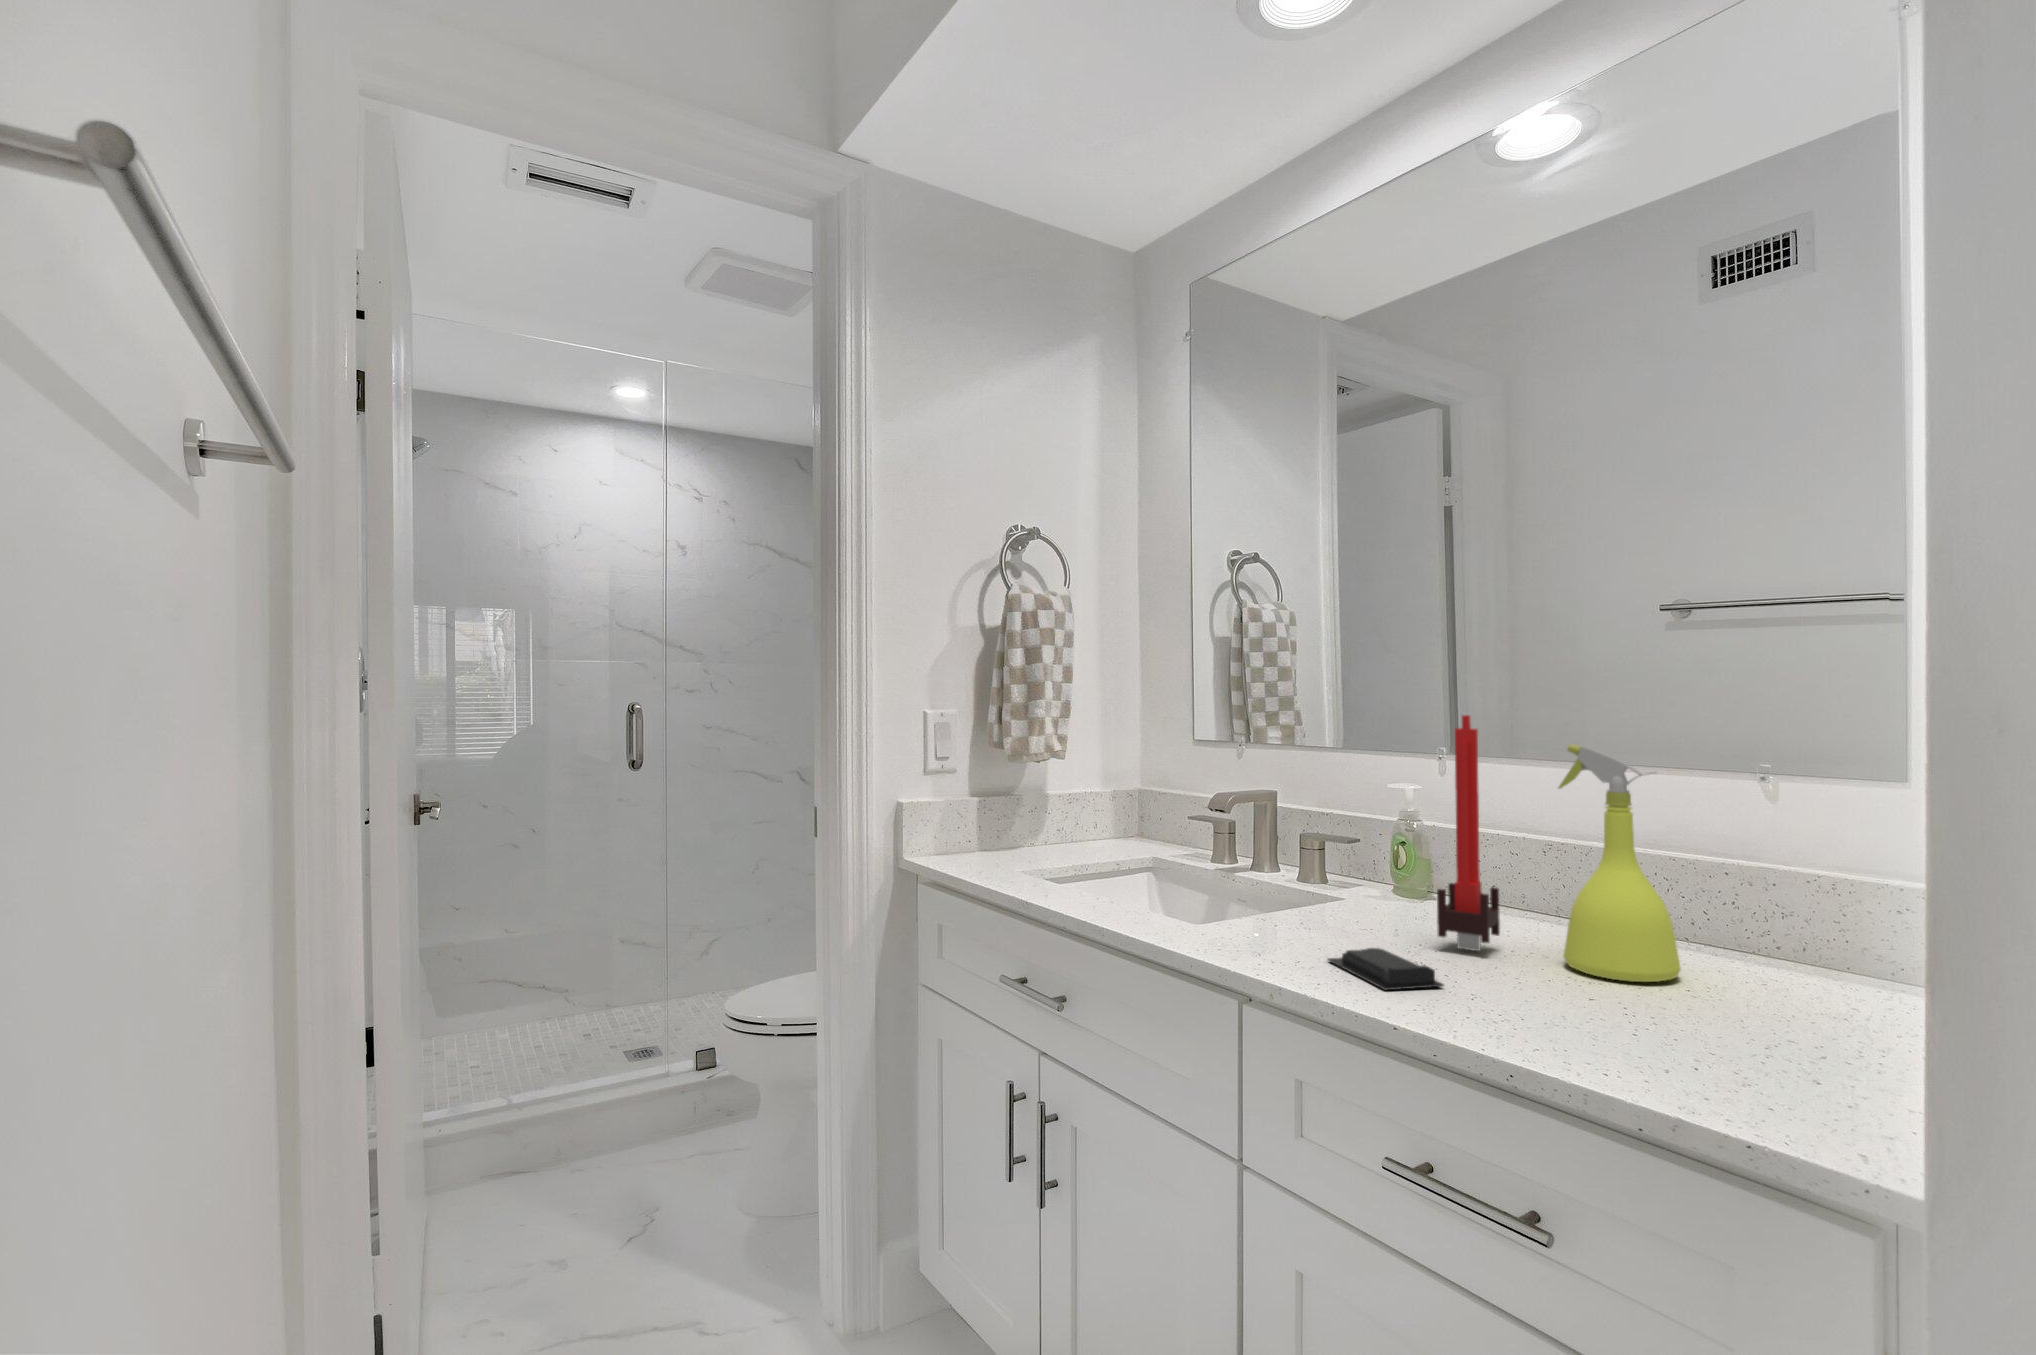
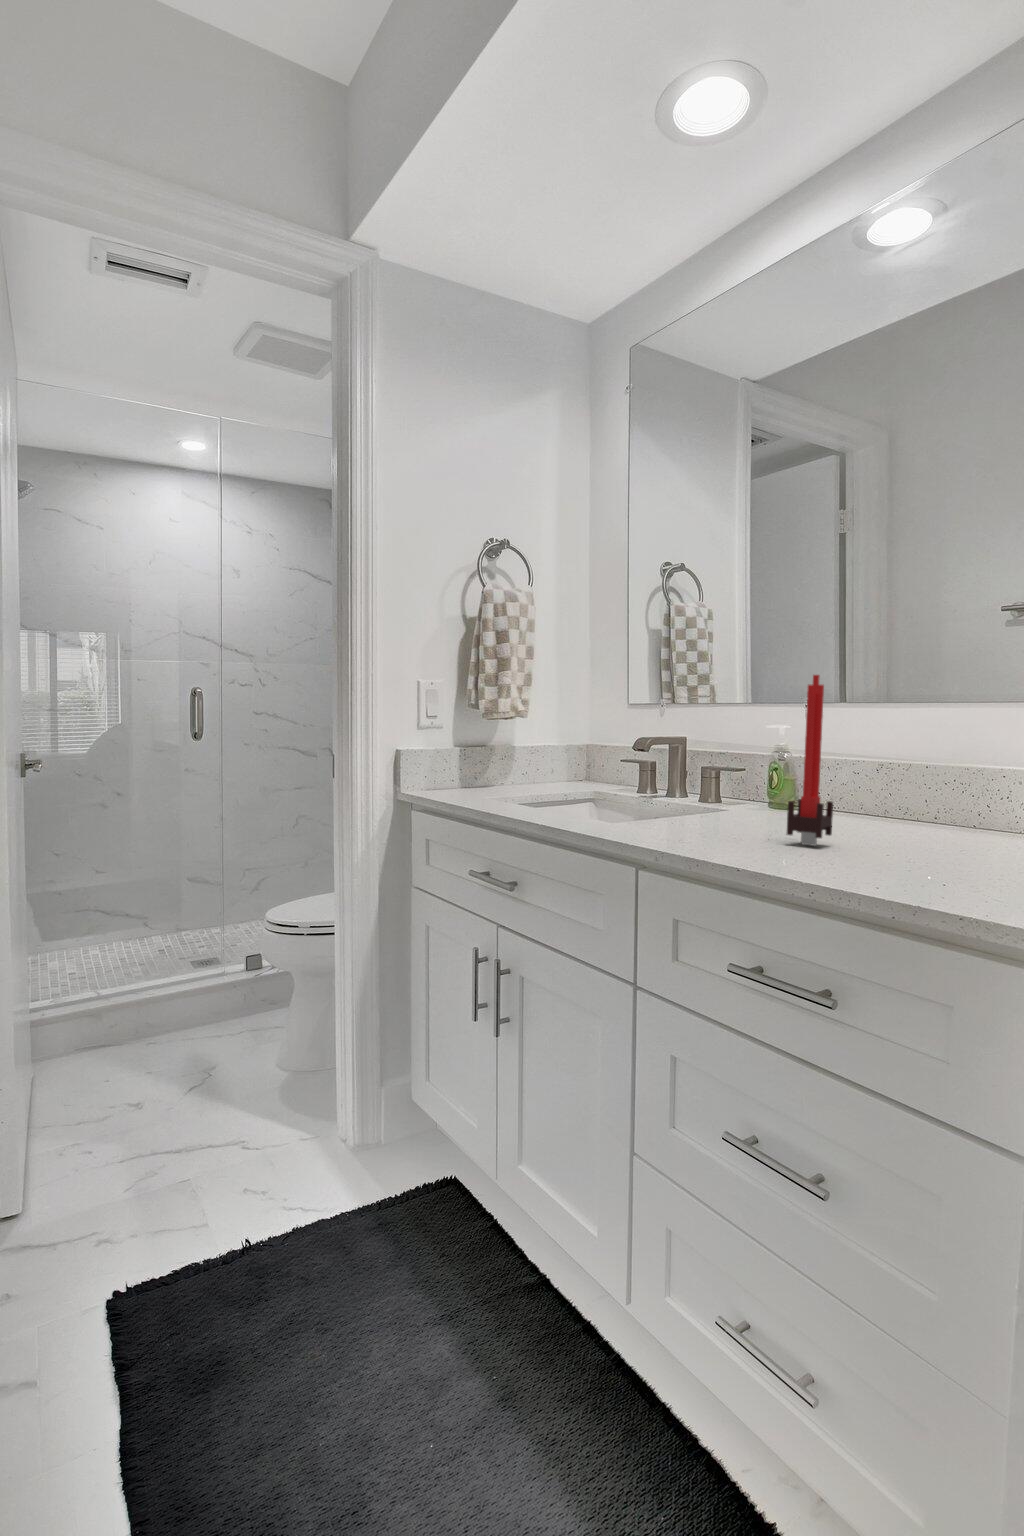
spray bottle: present [1559,744,1681,982] -> none [872,695,951,861]
soap bar: present [1328,948,1444,990] -> none [704,837,781,859]

